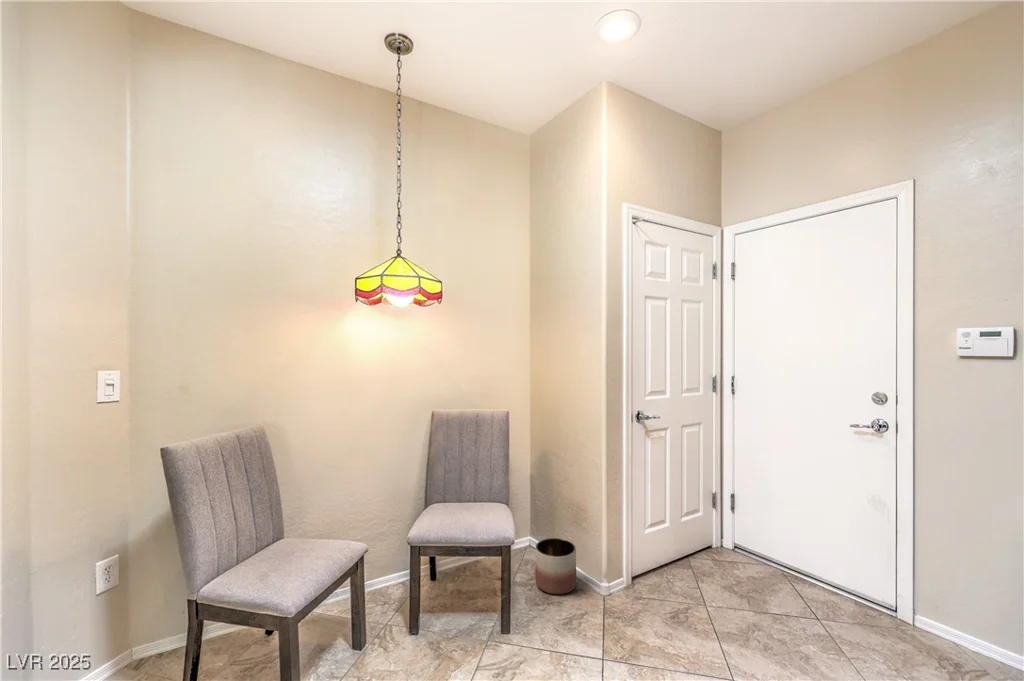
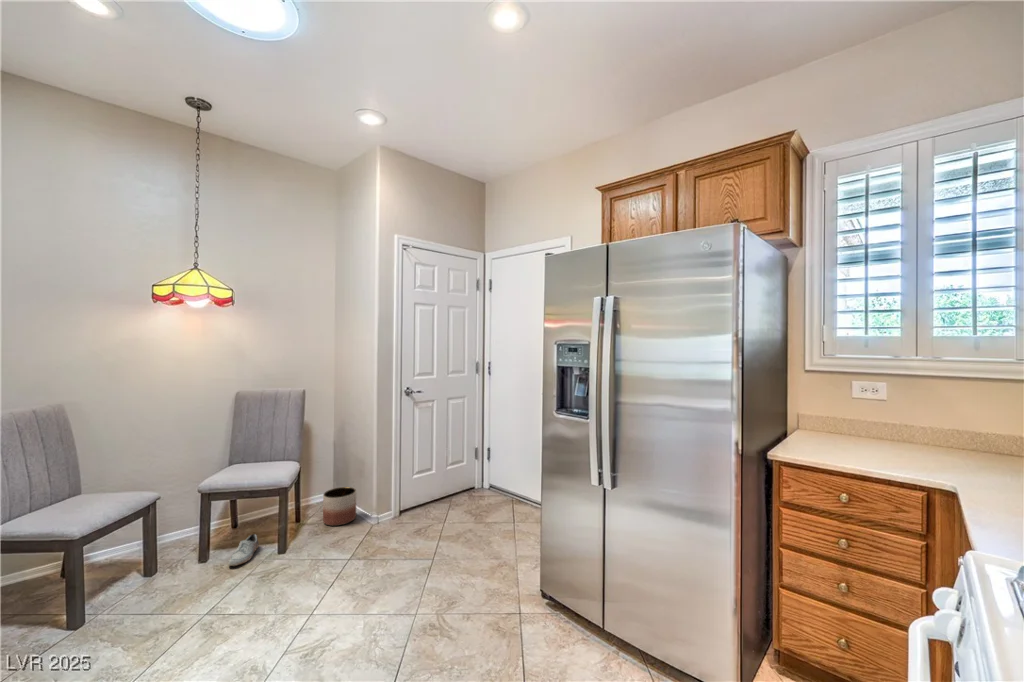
shoe: none [449,602,474,656] -> present [228,534,259,566]

